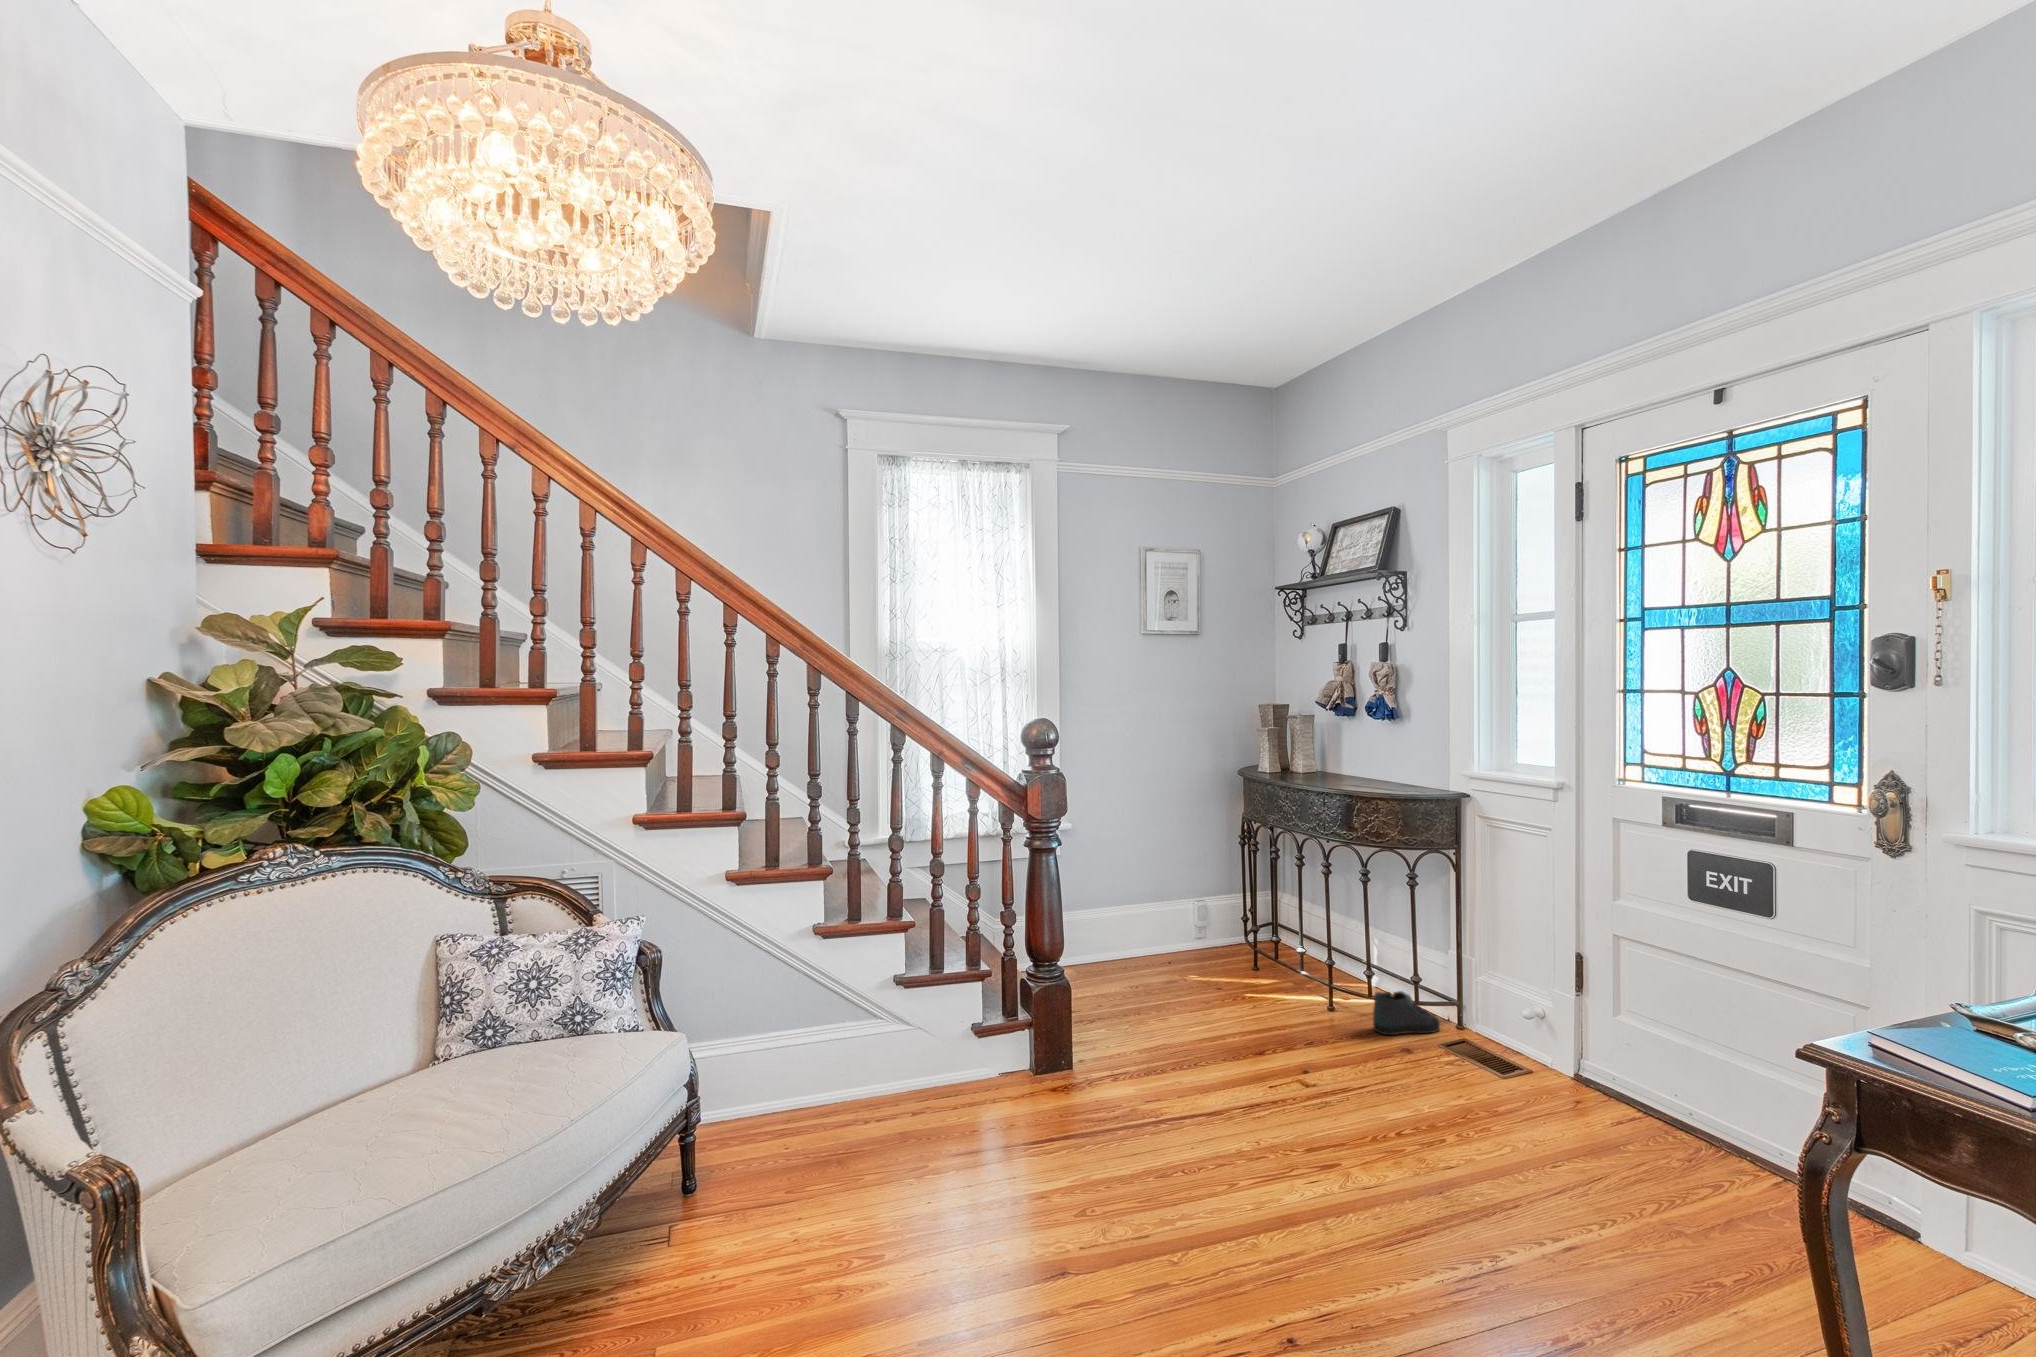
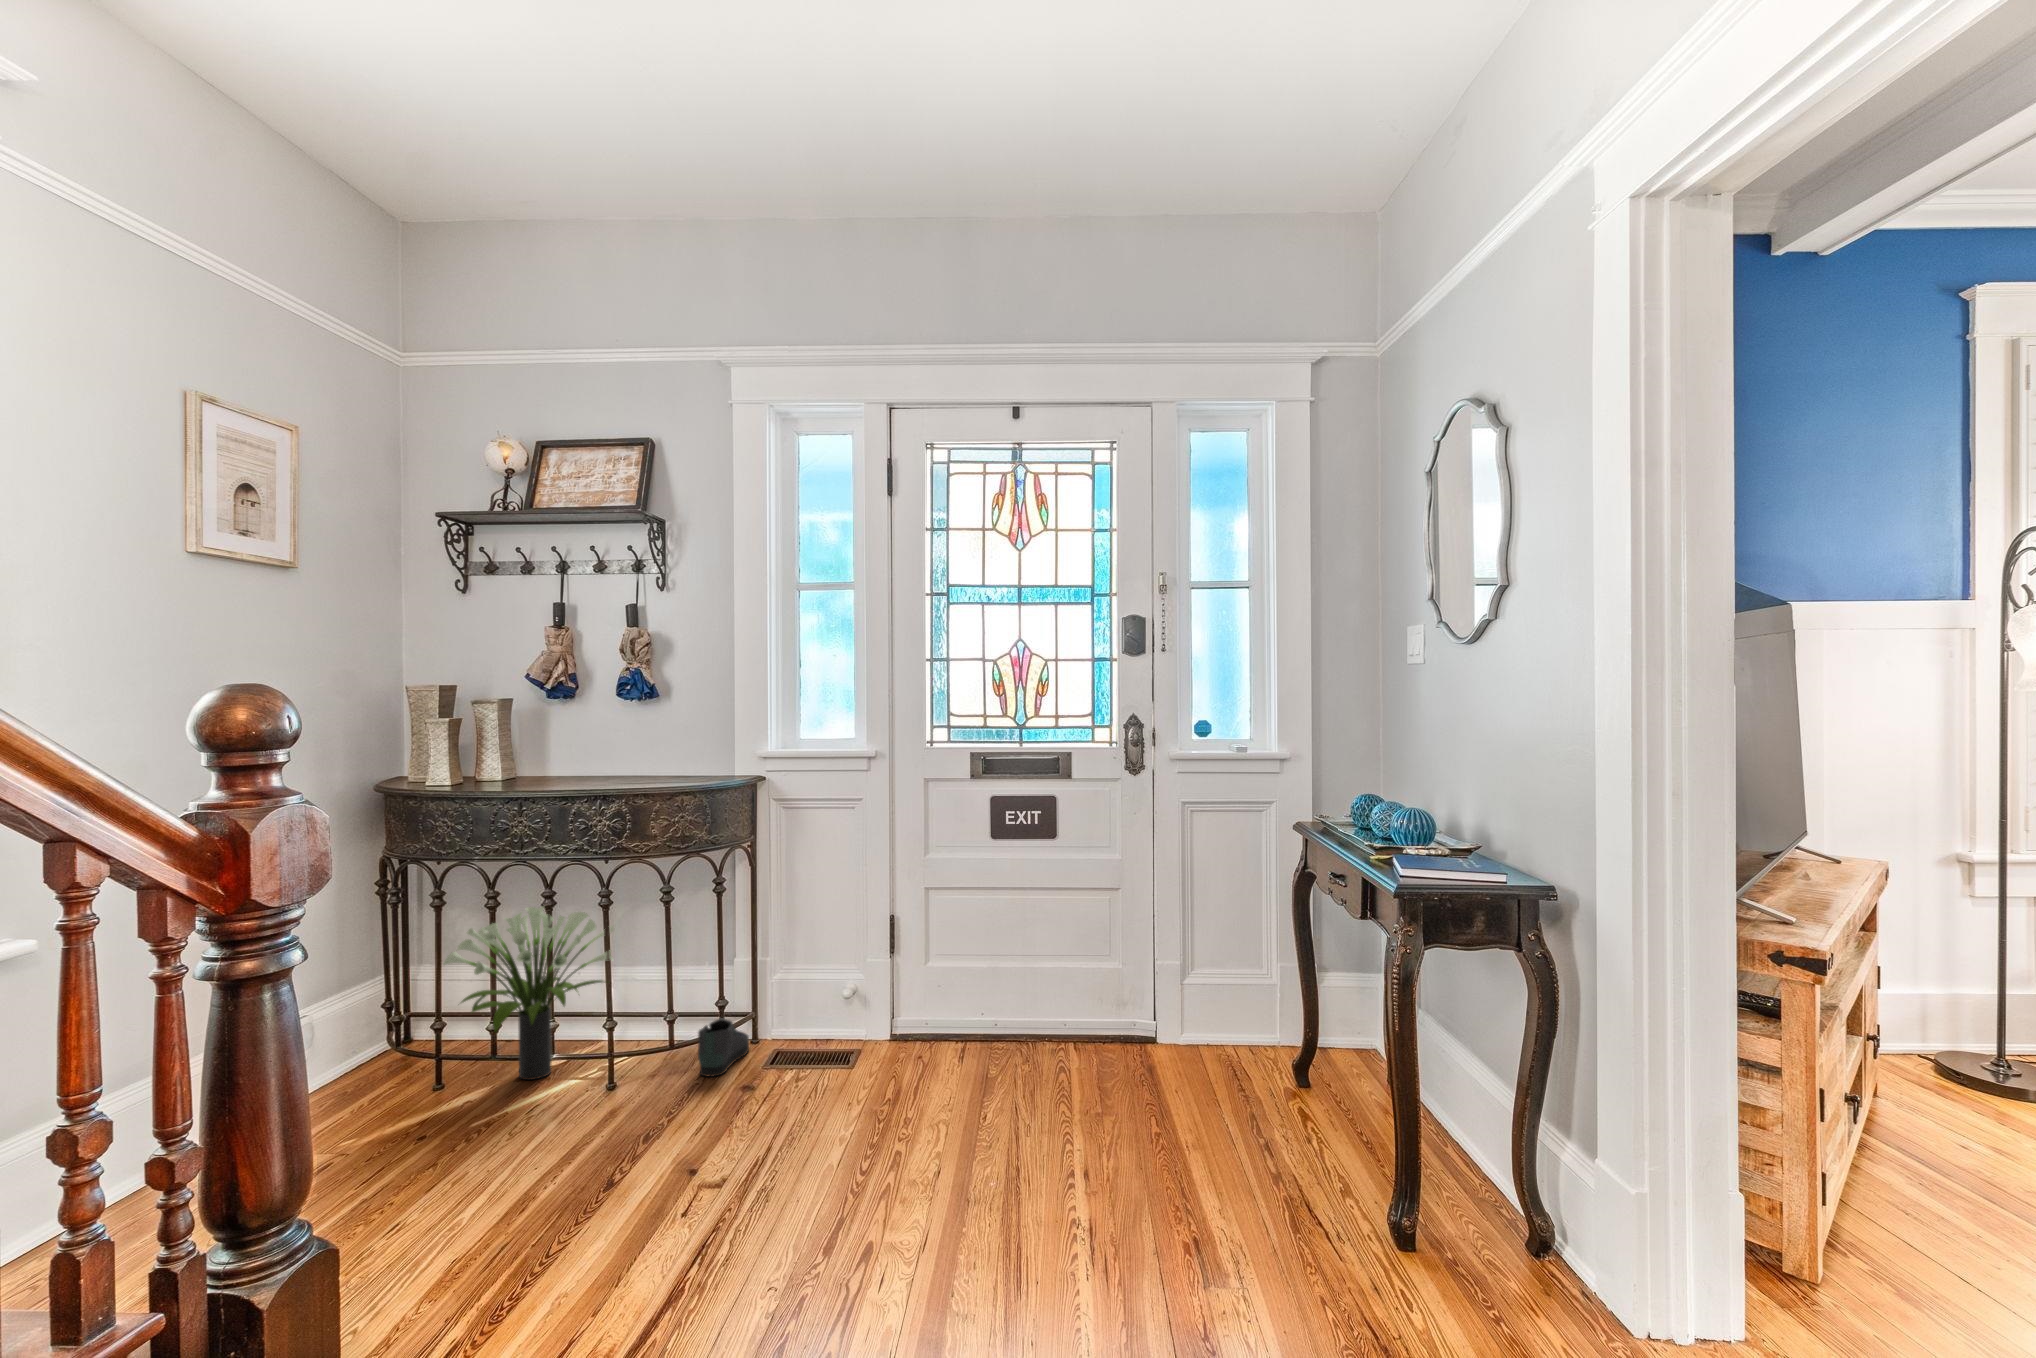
potted plant: none [1238,862,1355,987] -> present [444,906,614,1080]

